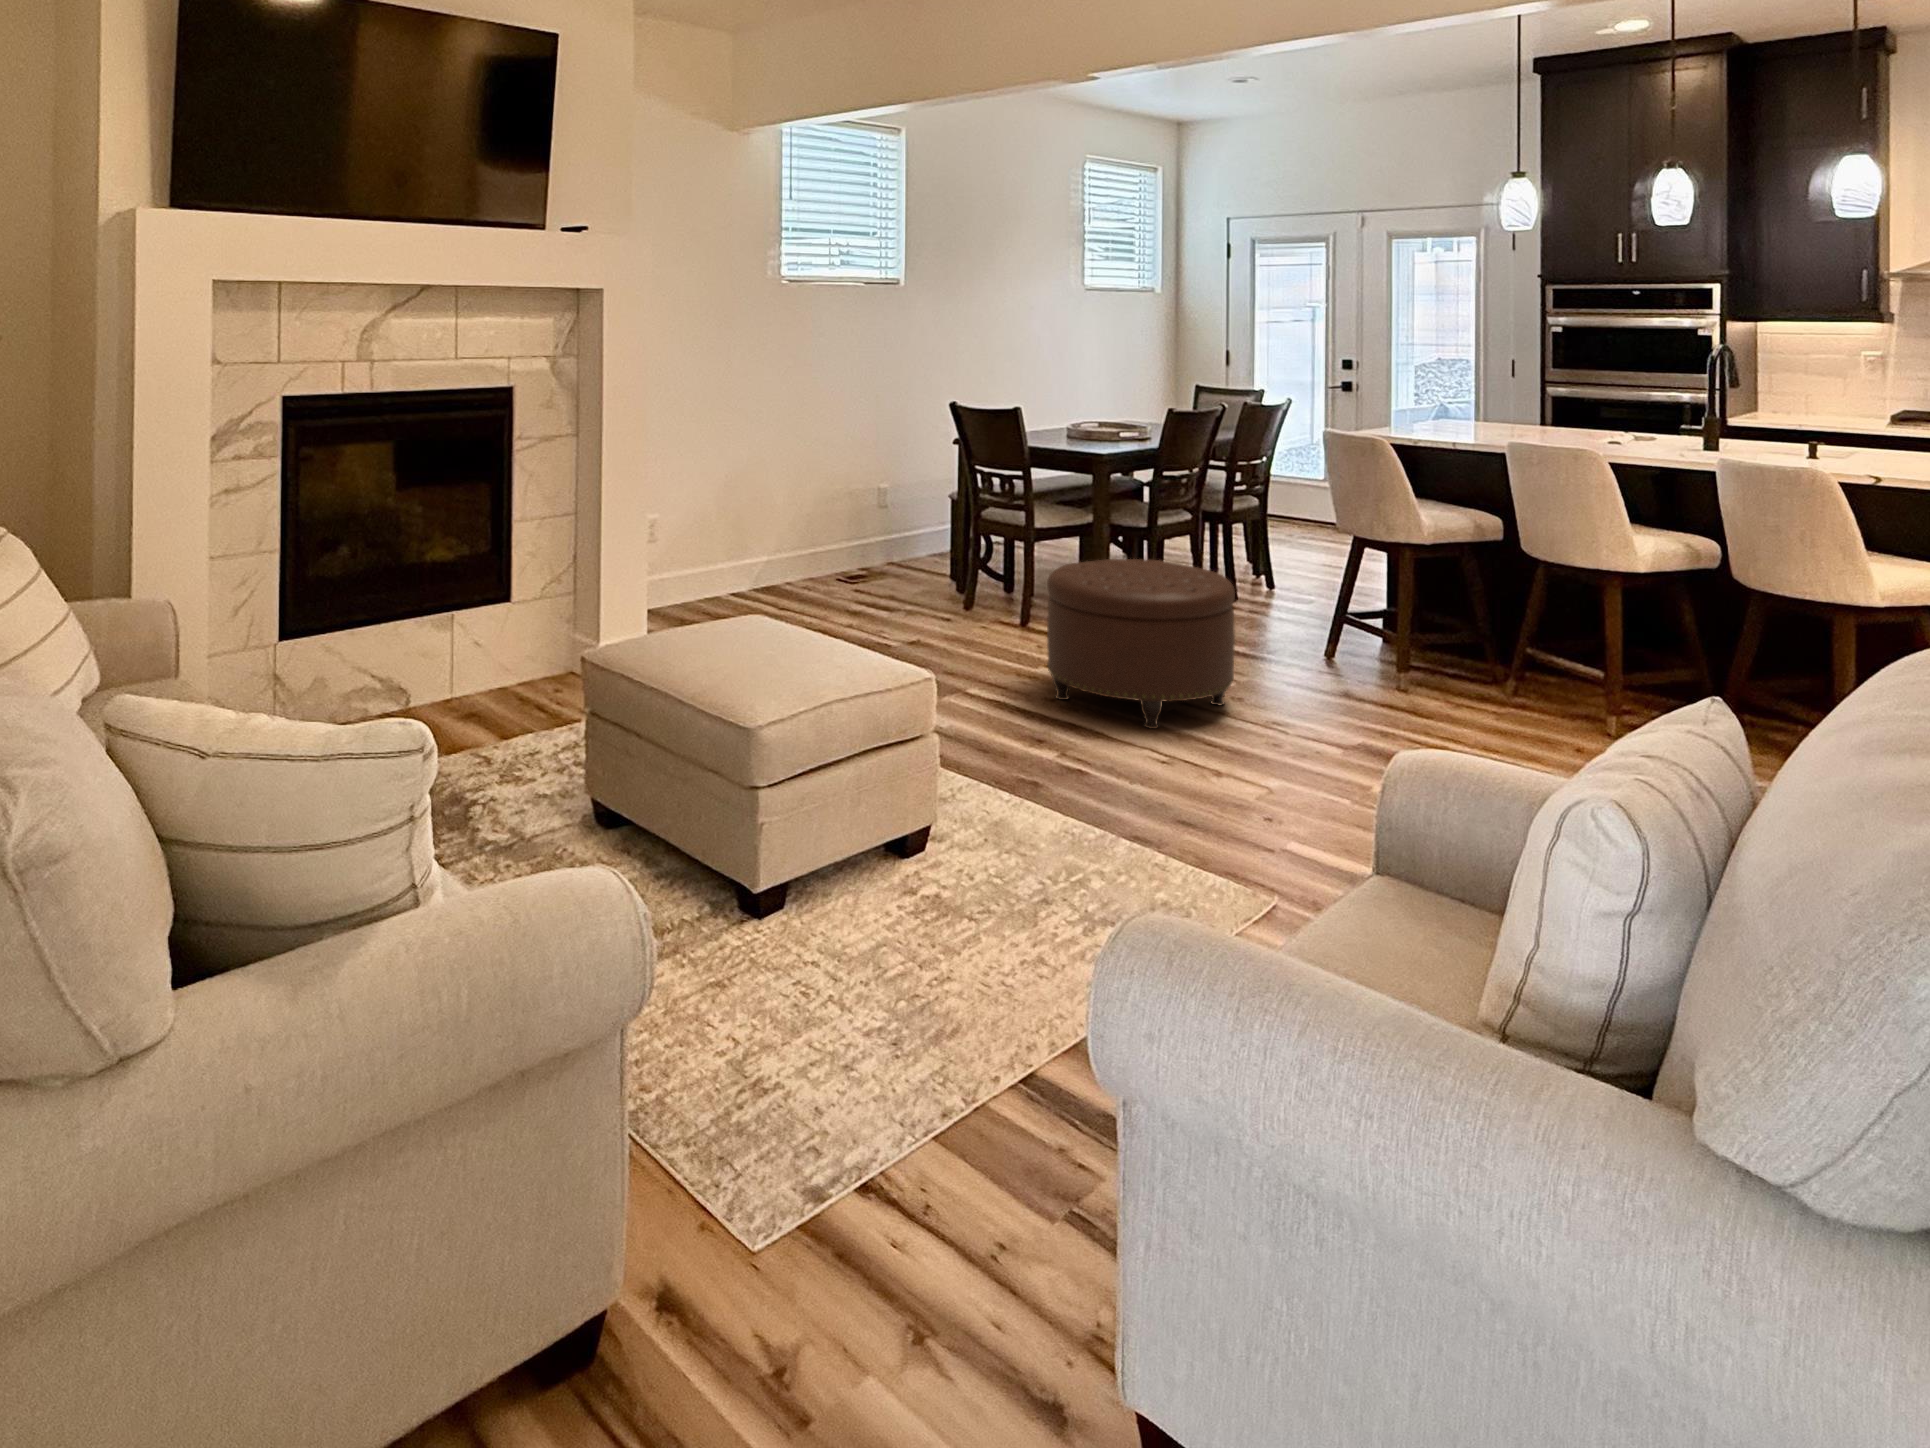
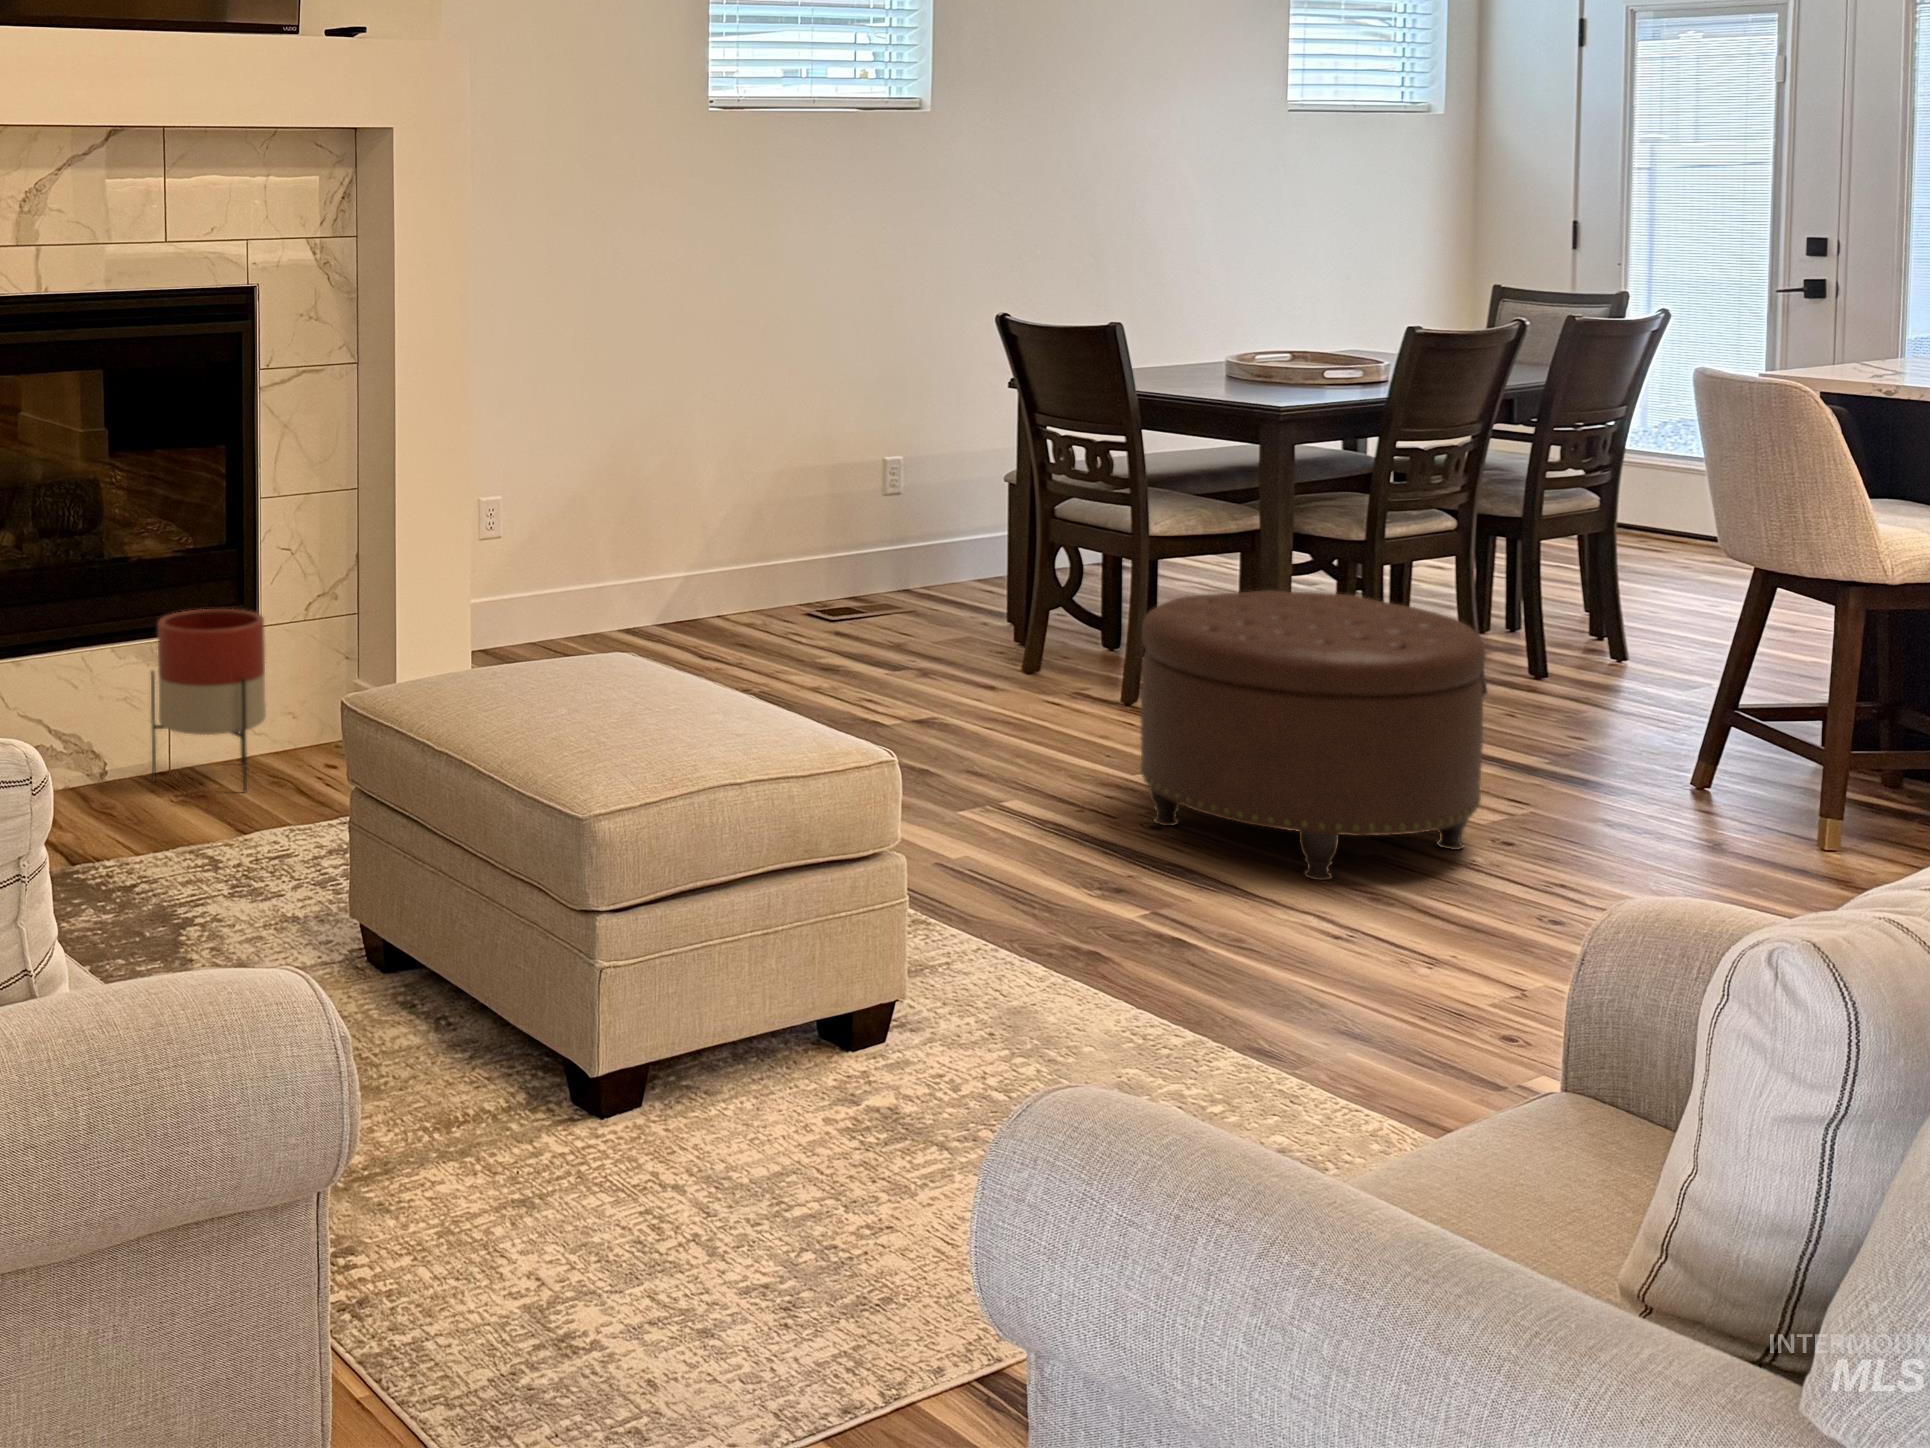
planter: none [441,591,517,710] -> present [151,609,266,791]

